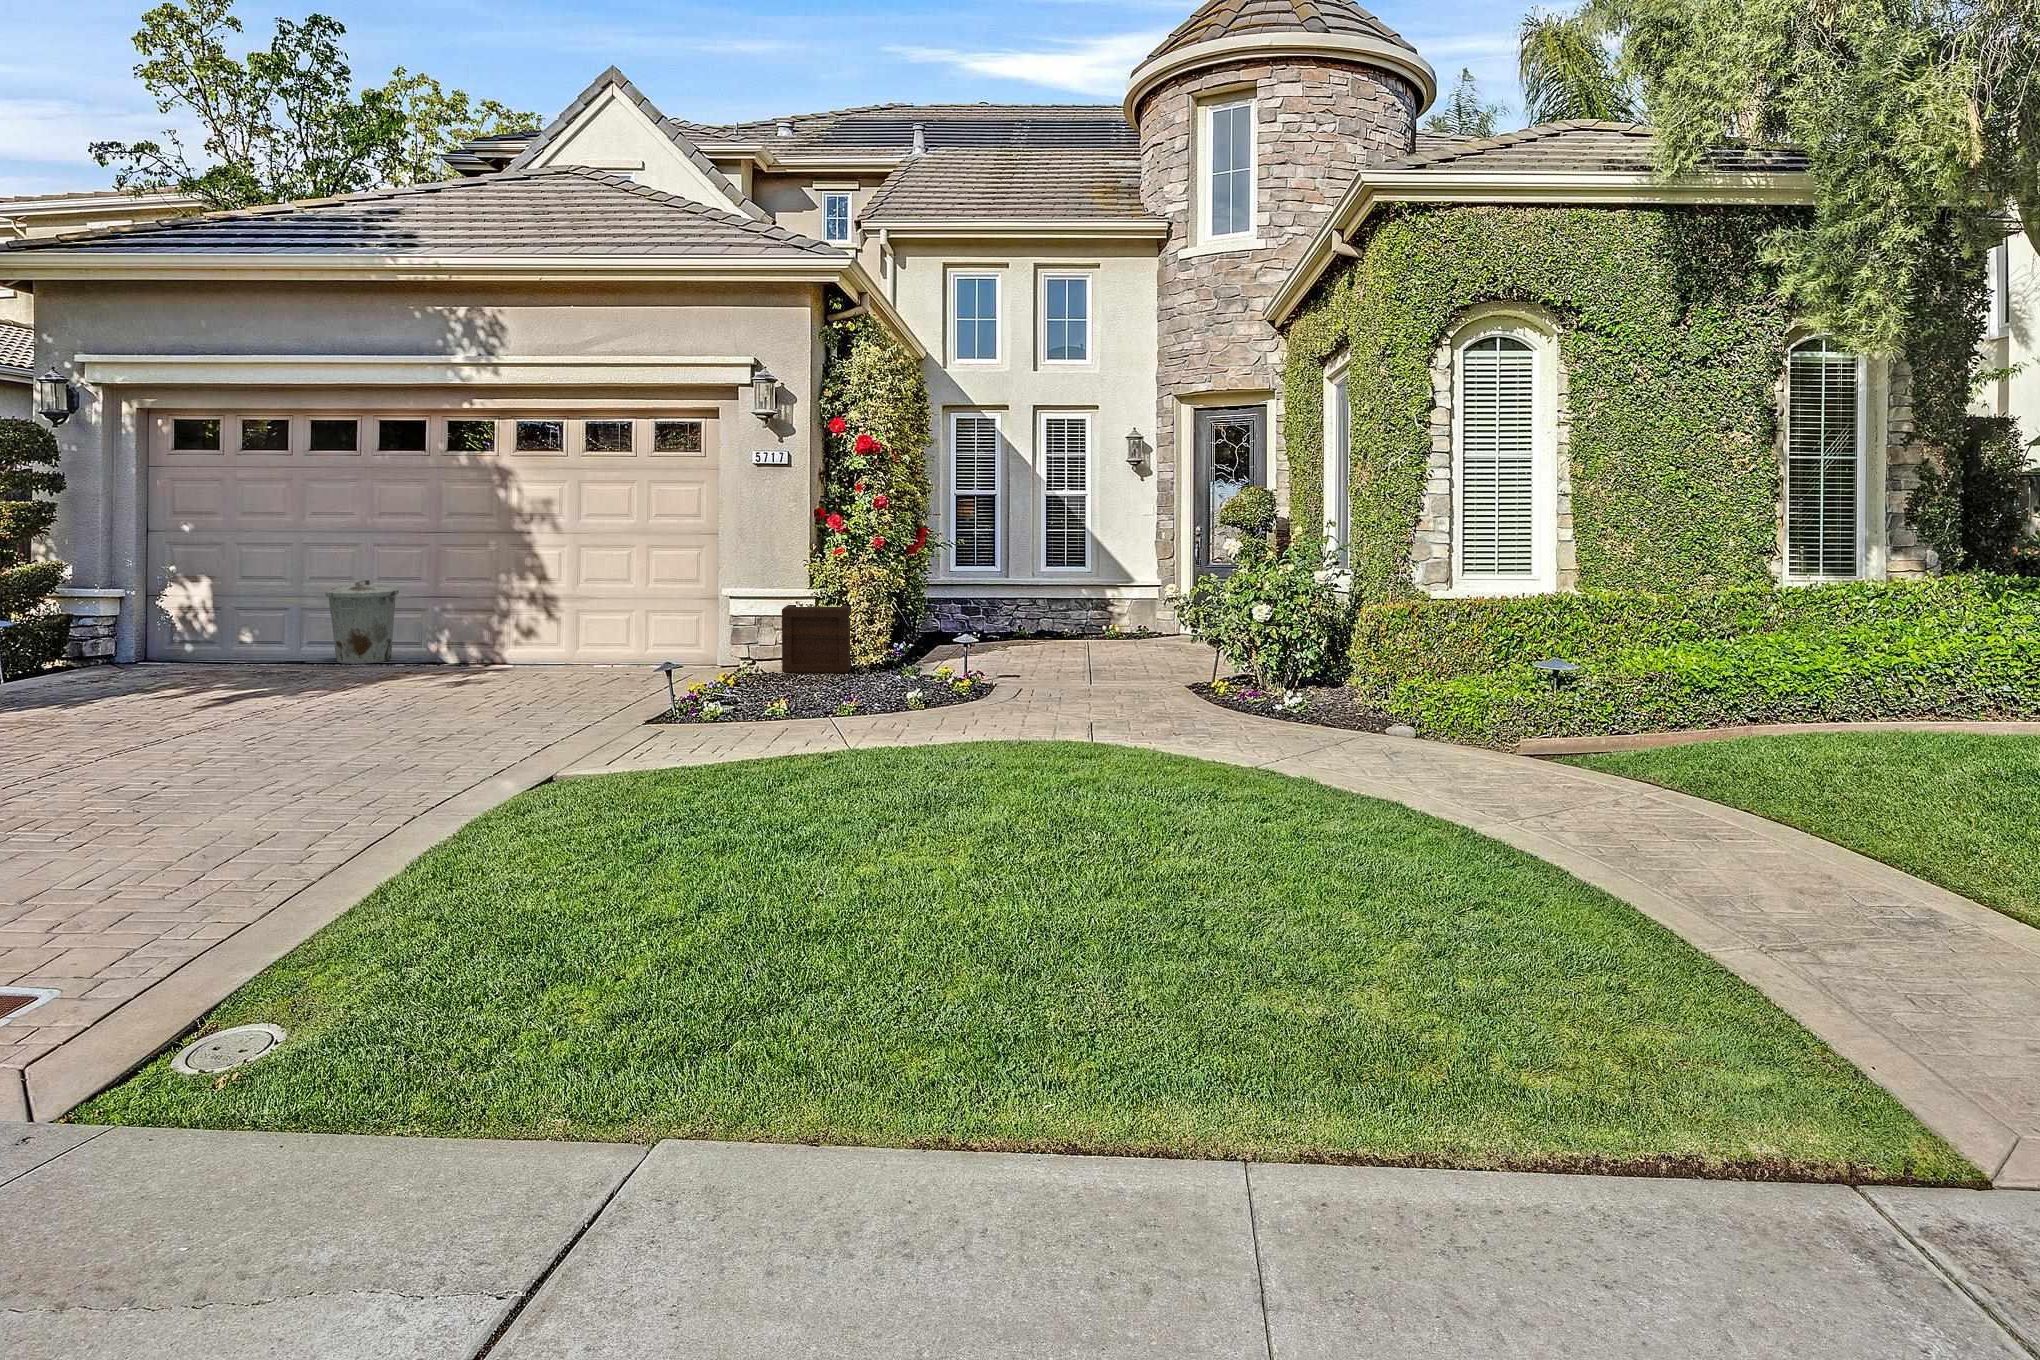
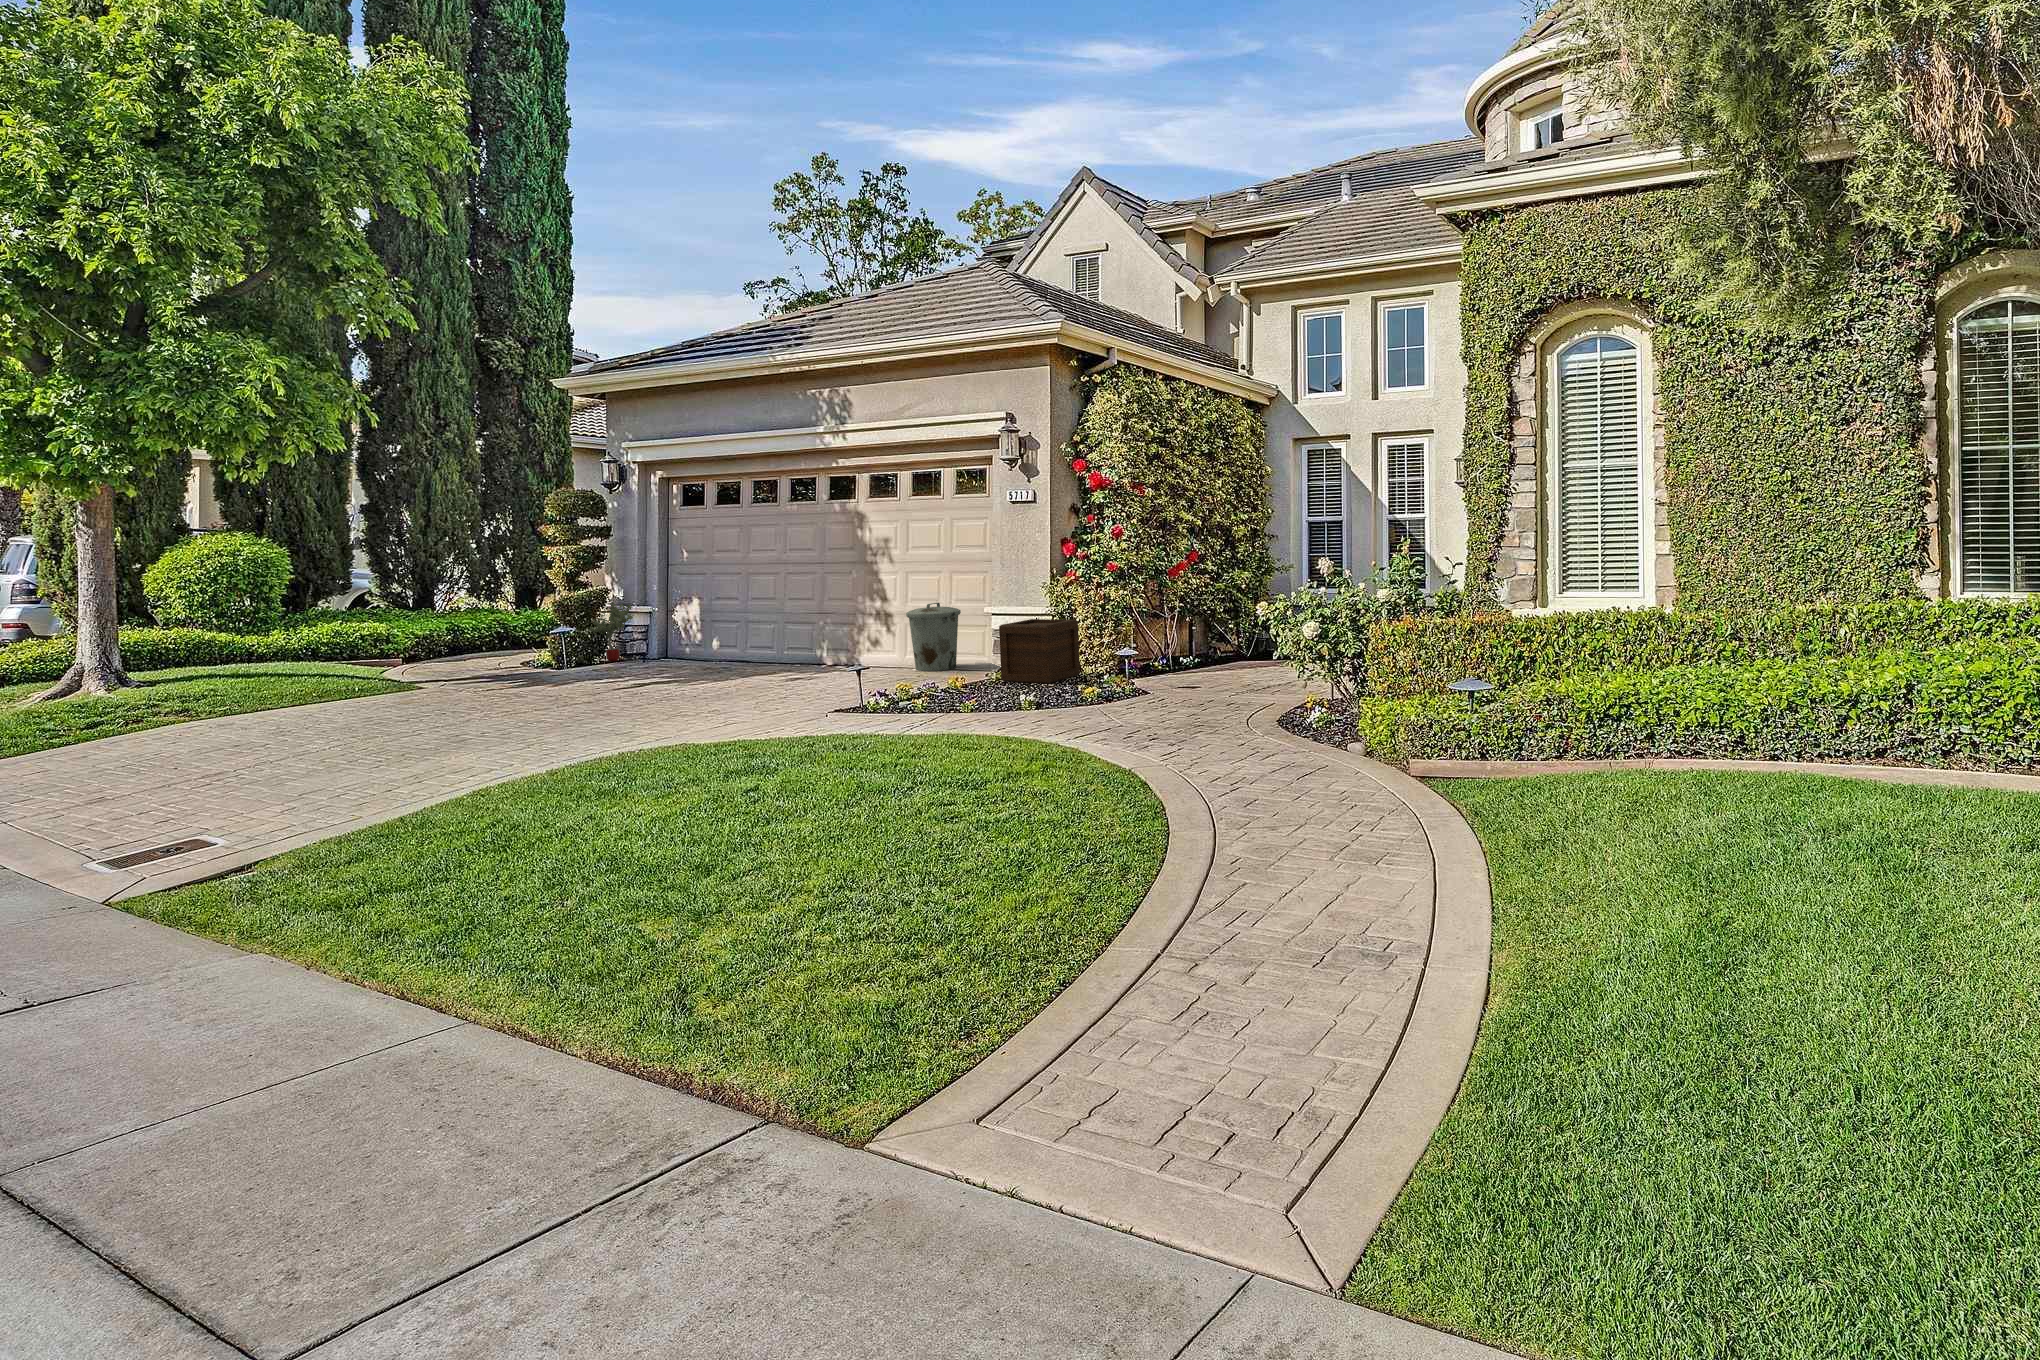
potted tree: none [59,577,122,668] -> present [589,599,633,662]
trash can: present [325,580,399,664] -> present [906,603,961,671]

